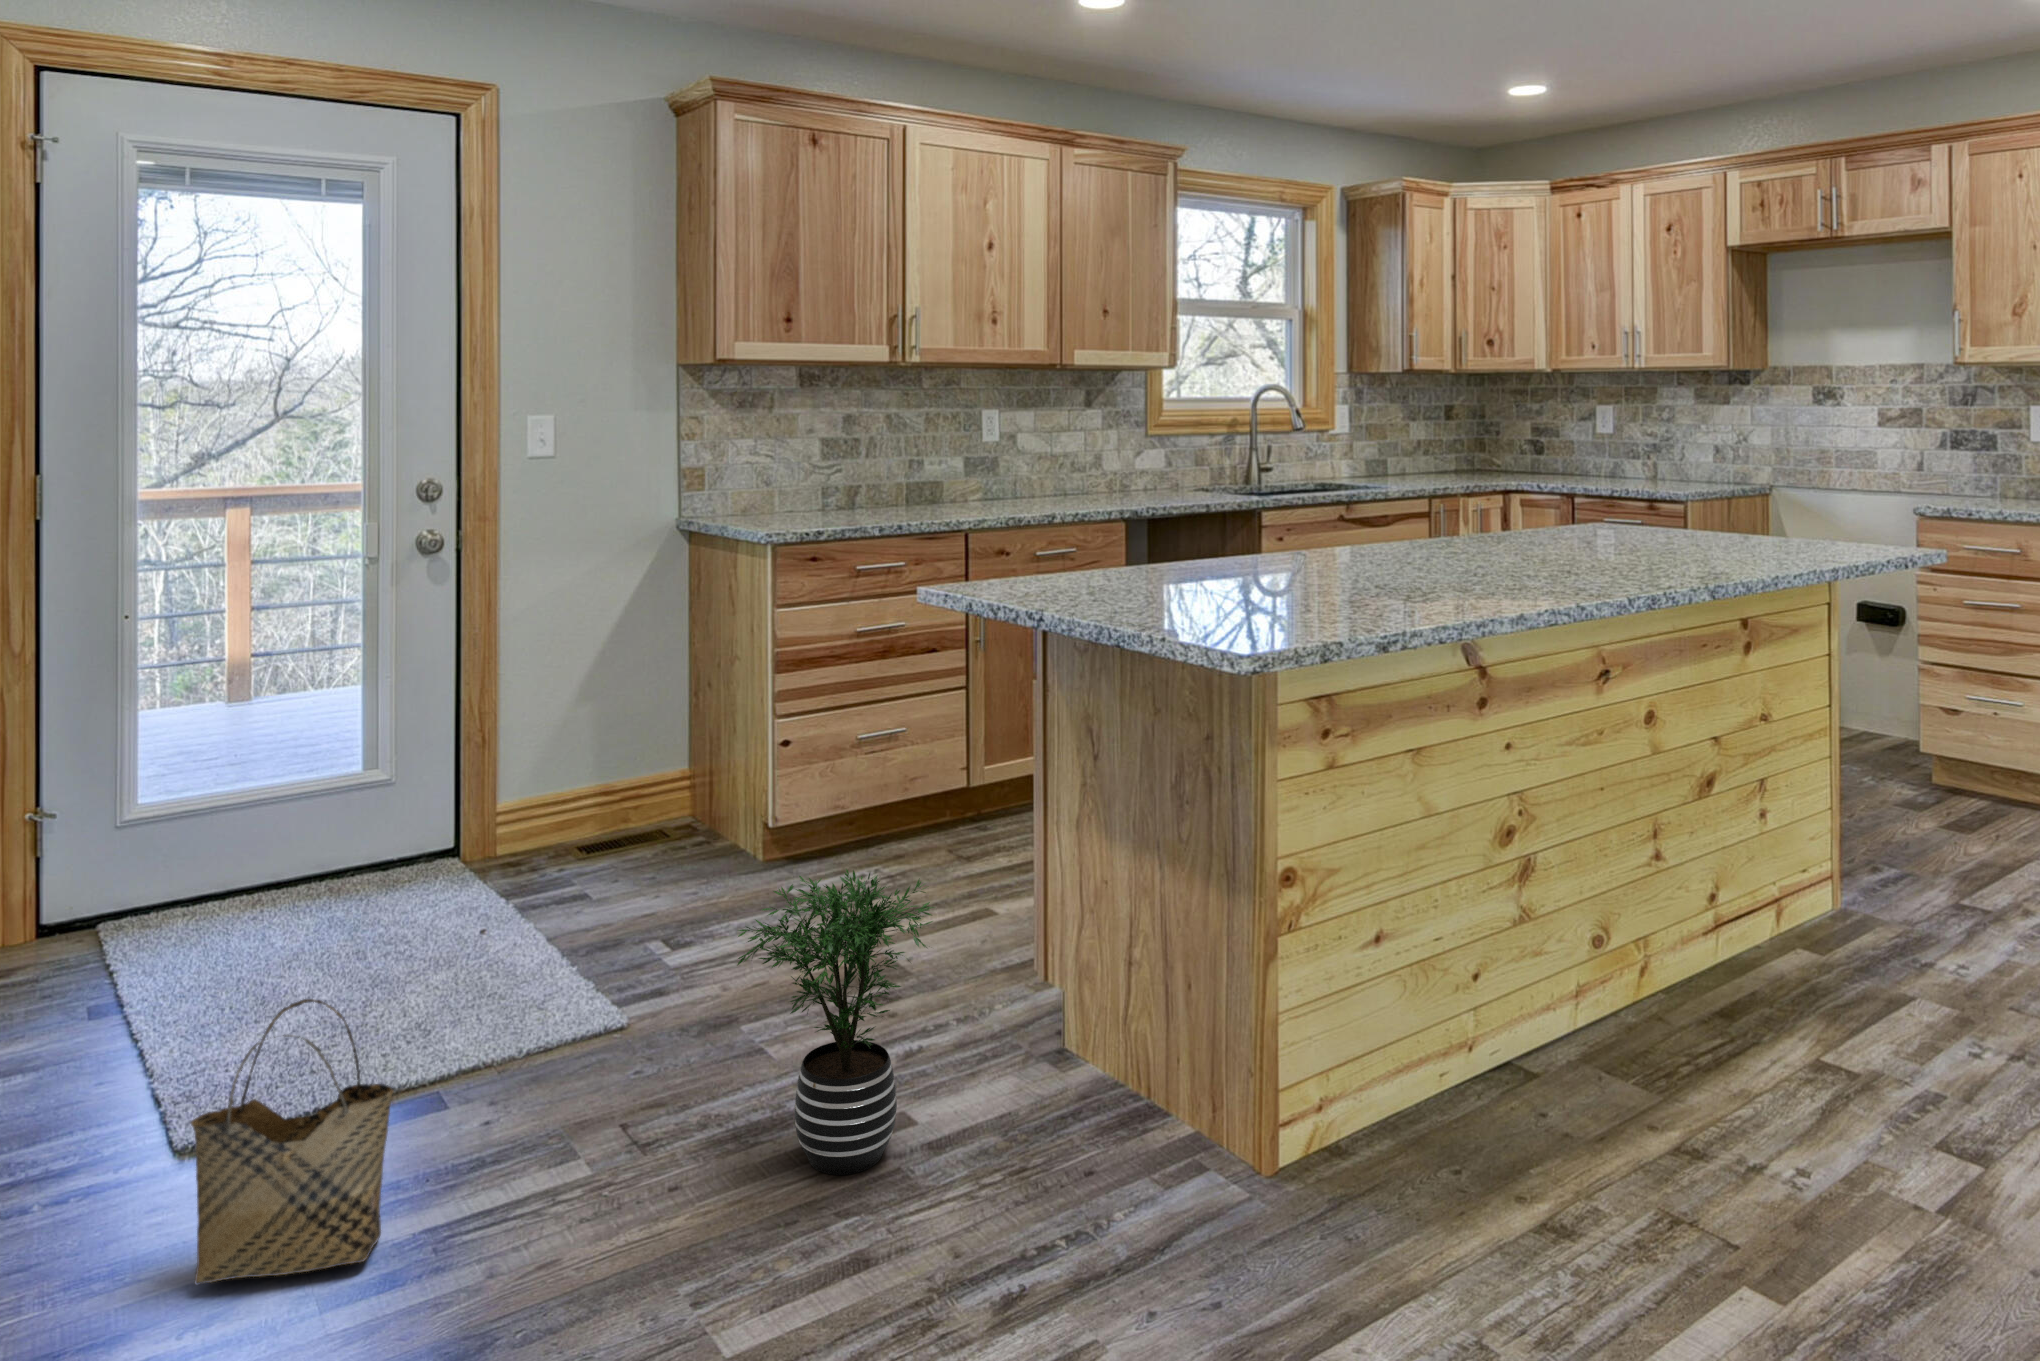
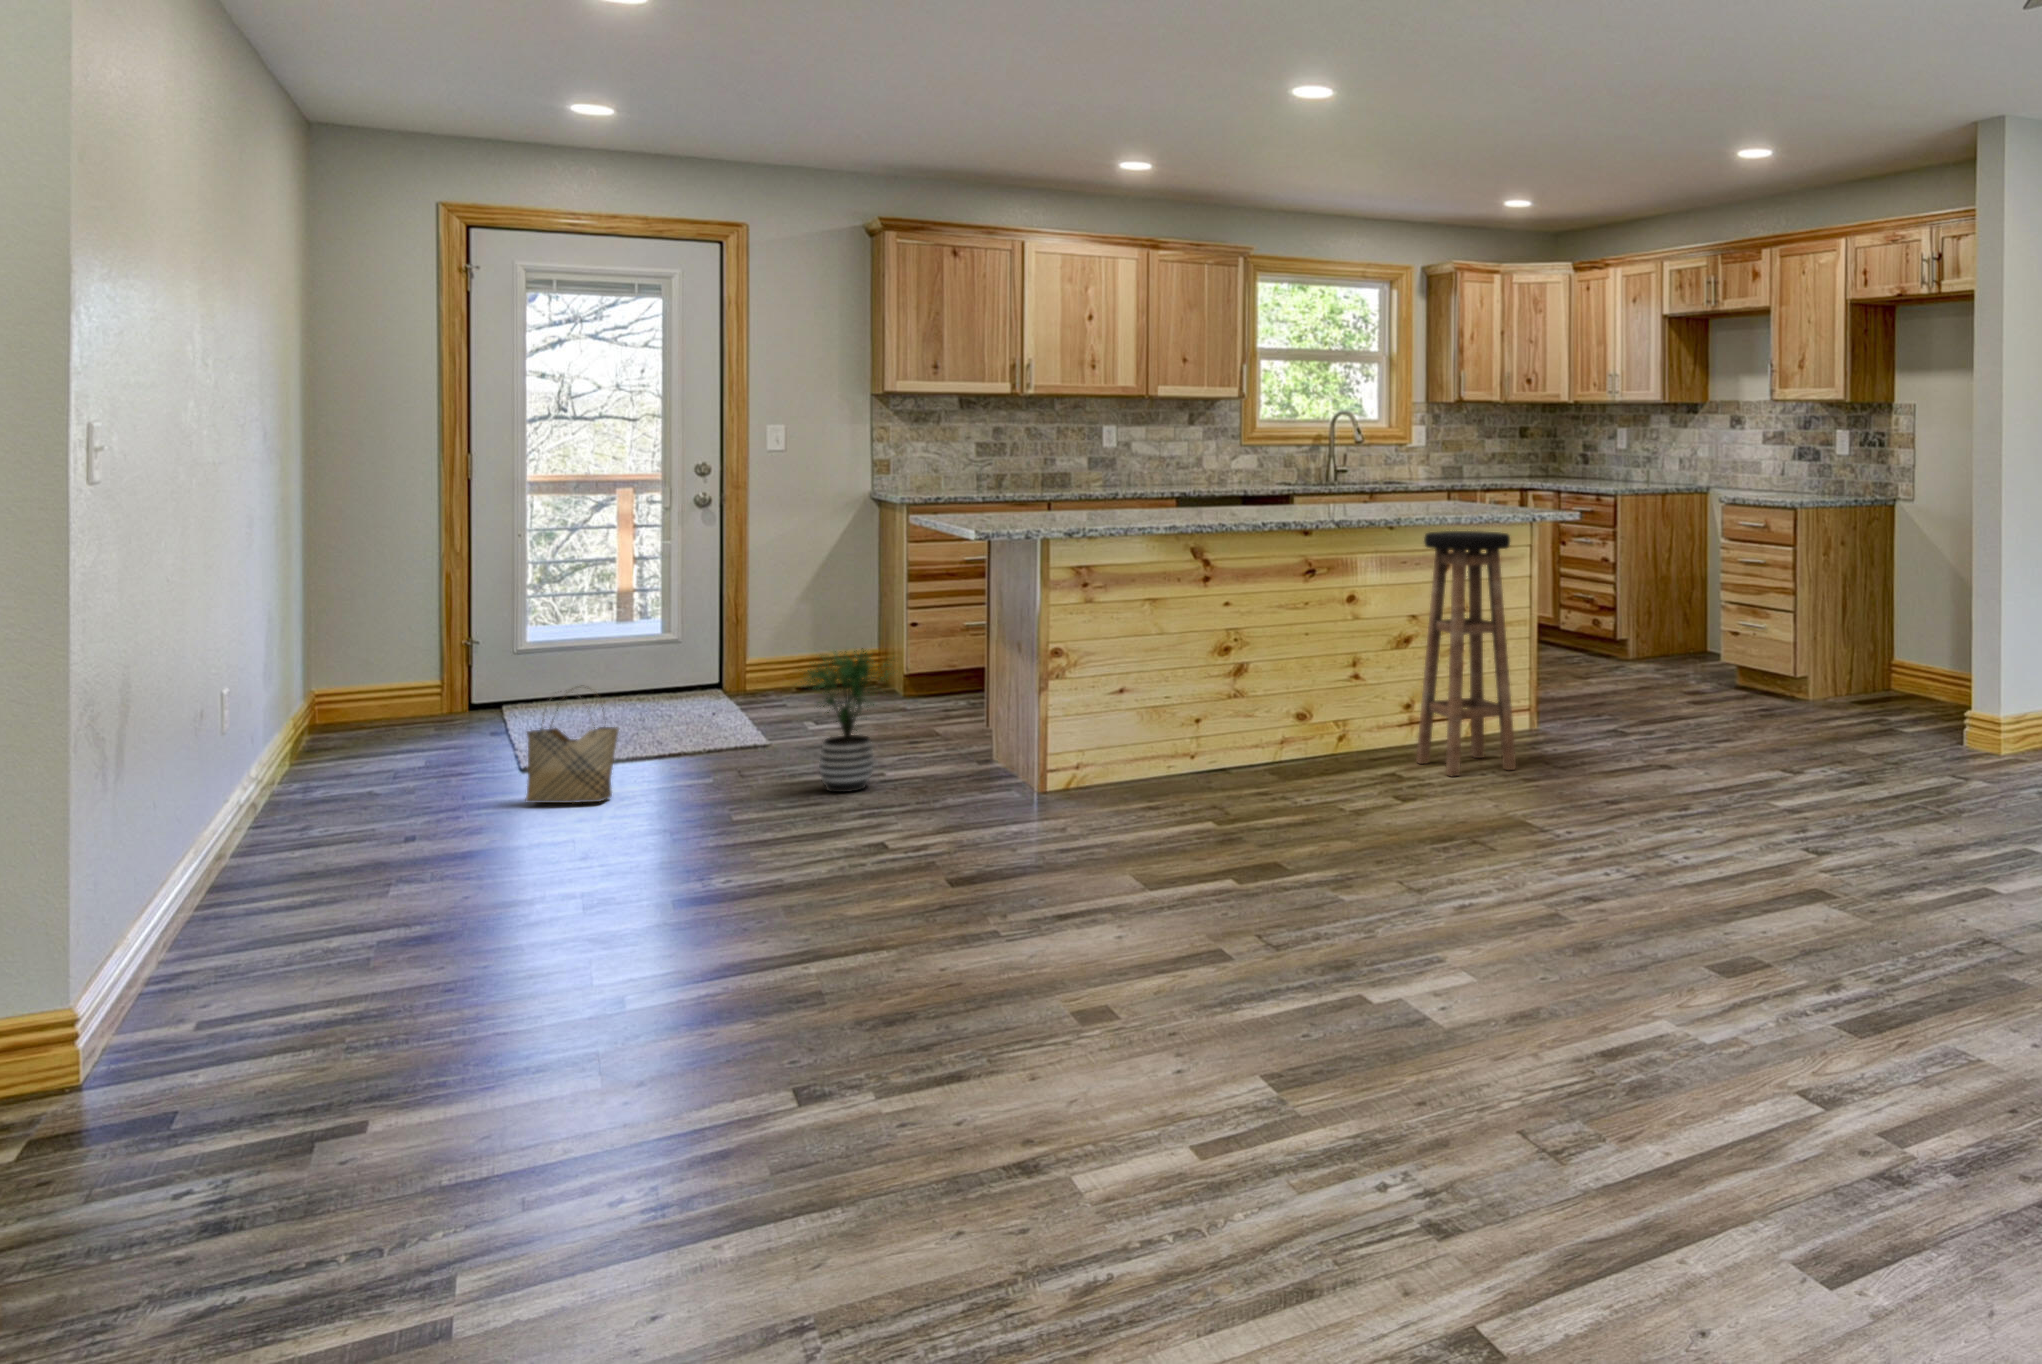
bar stool: none [1761,594,1955,1038] -> present [1416,531,1516,776]

